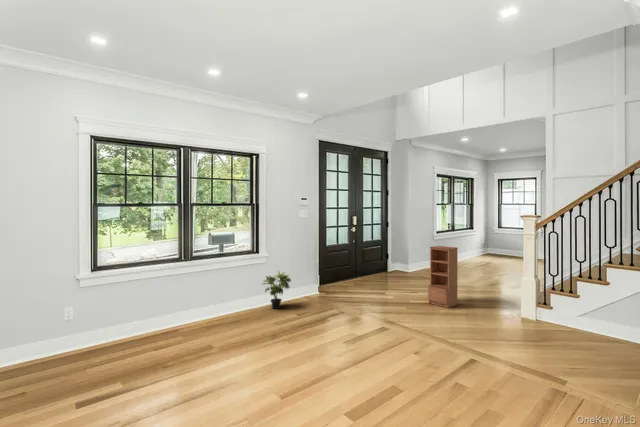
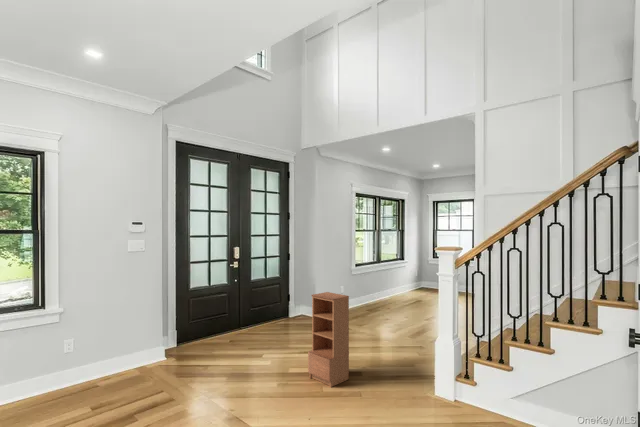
potted plant: present [263,271,291,308] -> none [41,336,94,399]

